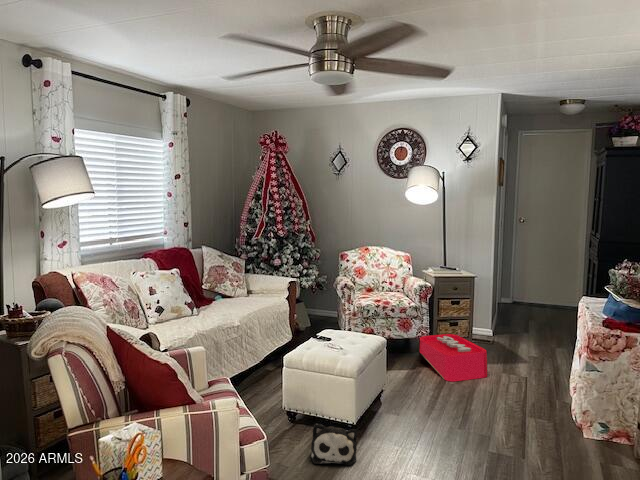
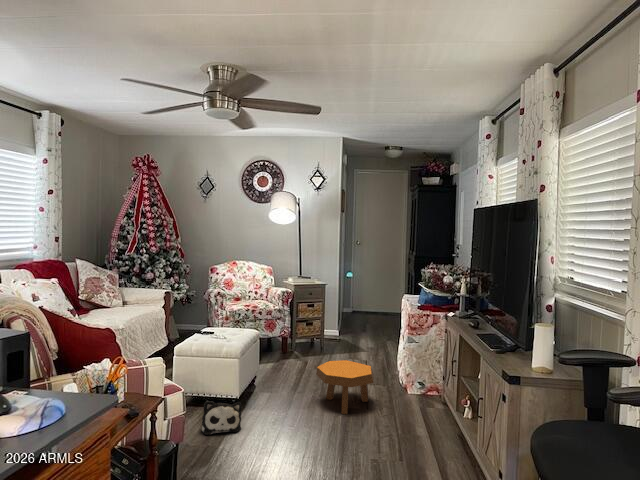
storage bin: present [419,329,487,382] -> none [283,328,338,368]
footstool: none [455,383,533,459] -> present [316,360,374,414]

